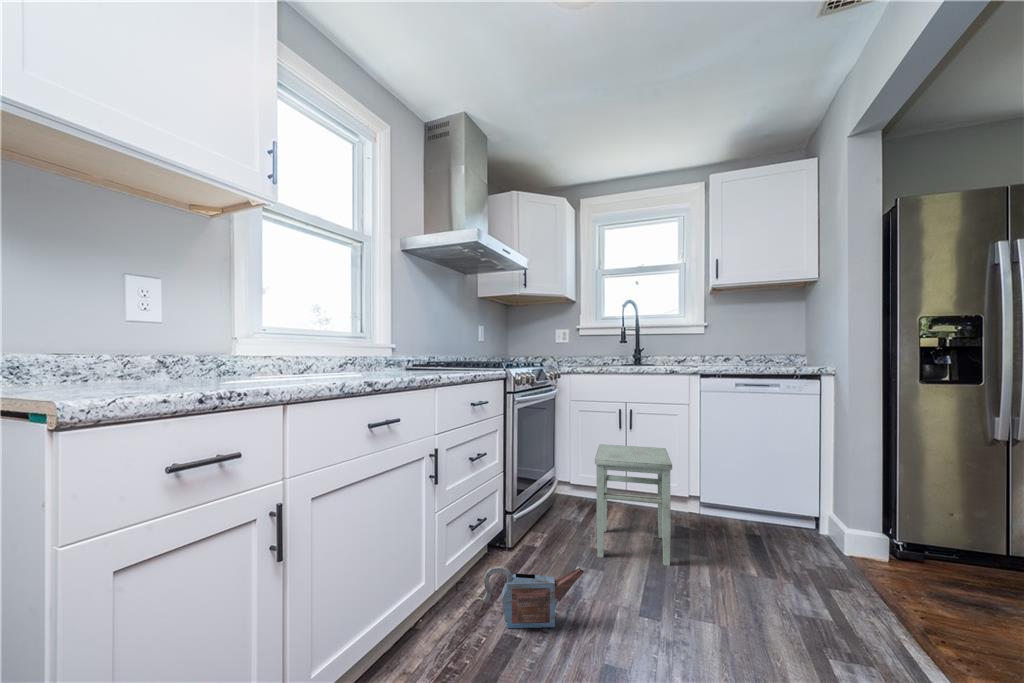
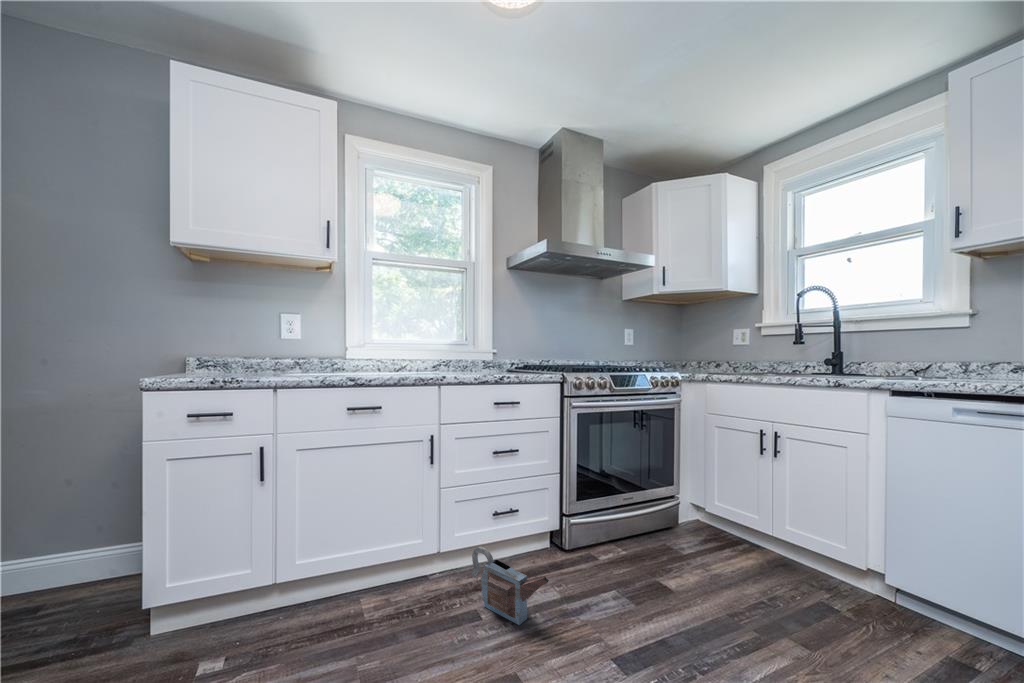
stool: present [595,444,672,566] -> none [647,465,778,638]

